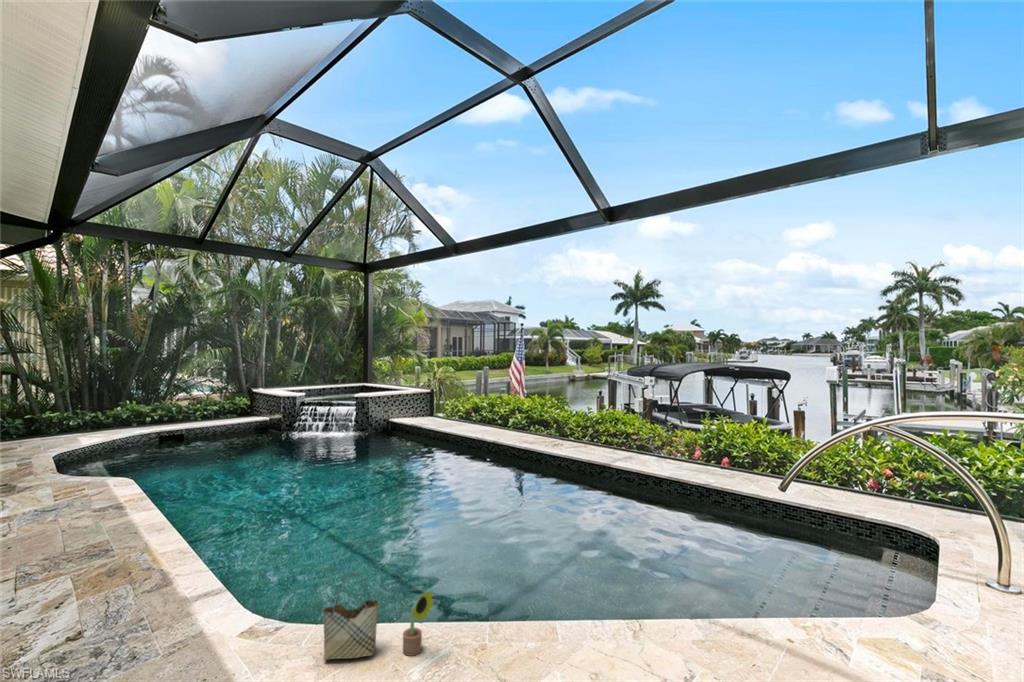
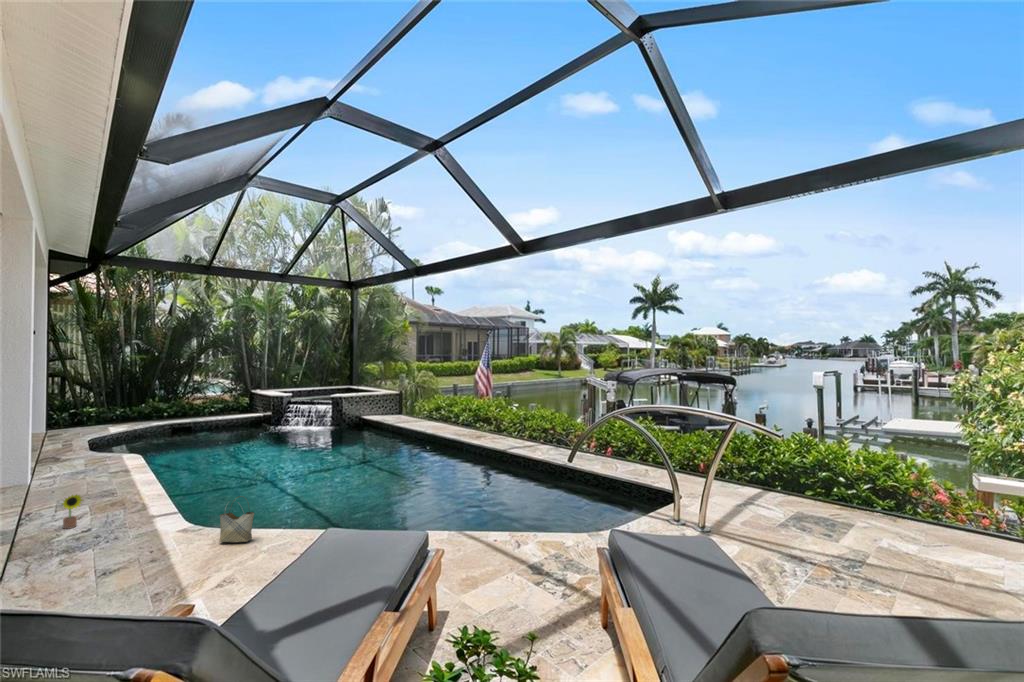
decorative plant: present [403,592,435,656] -> present [62,495,82,529]

